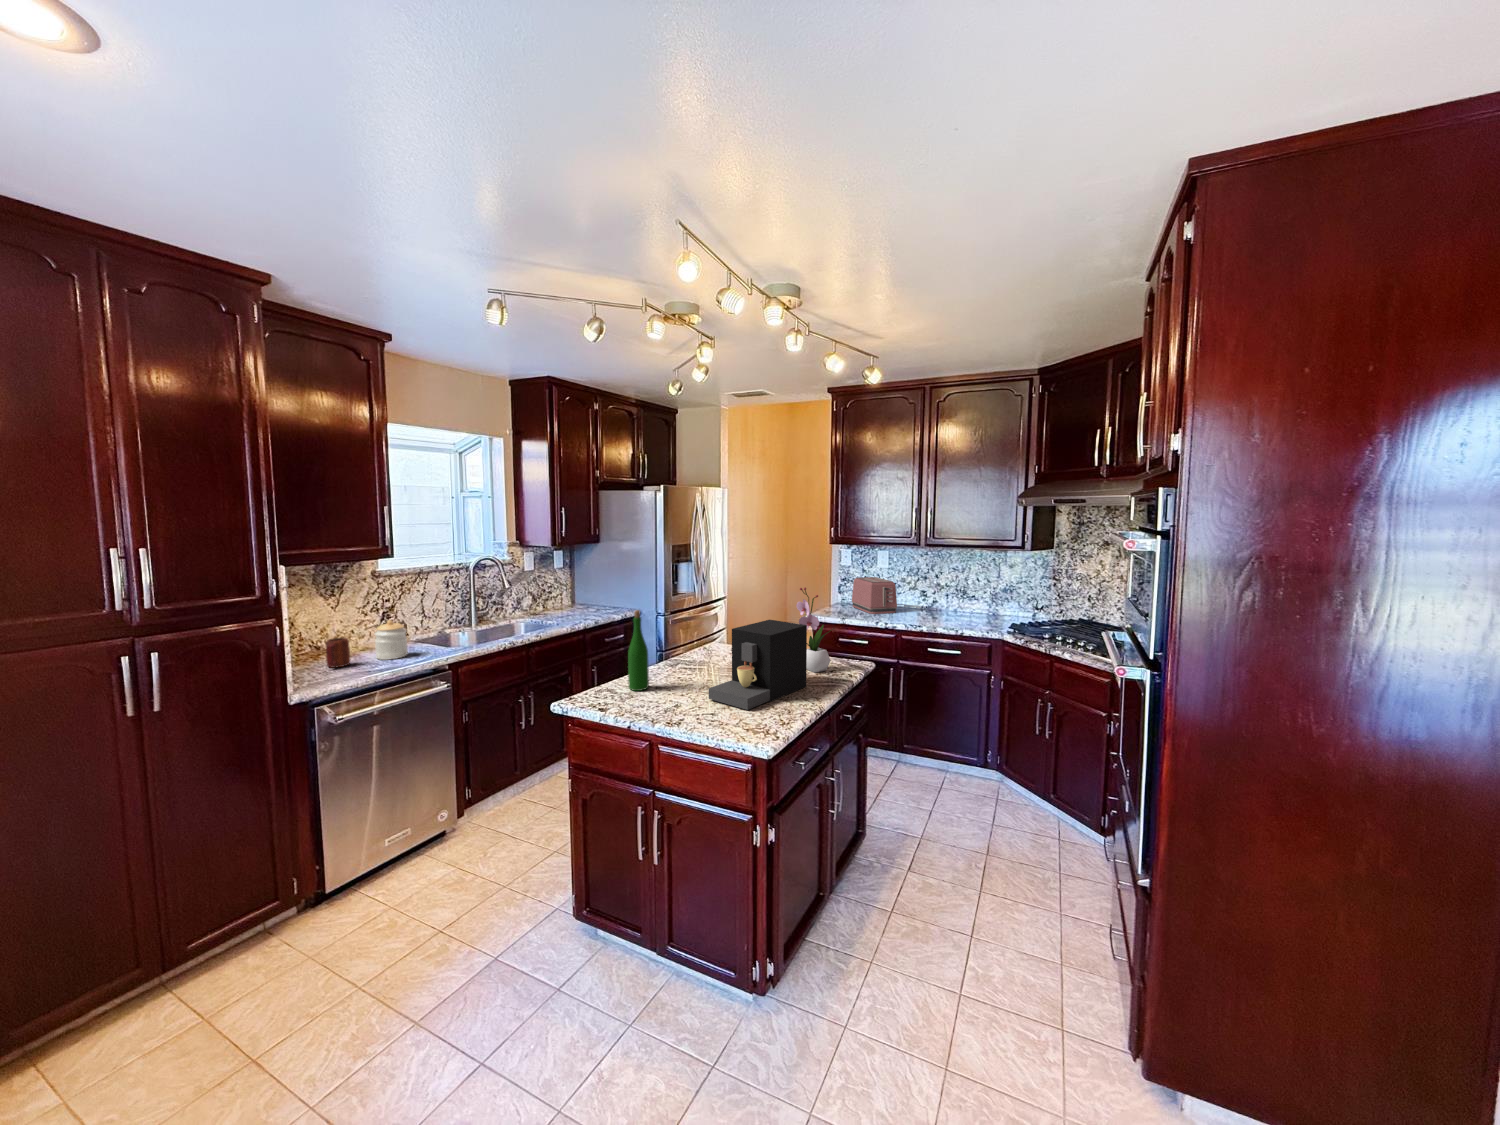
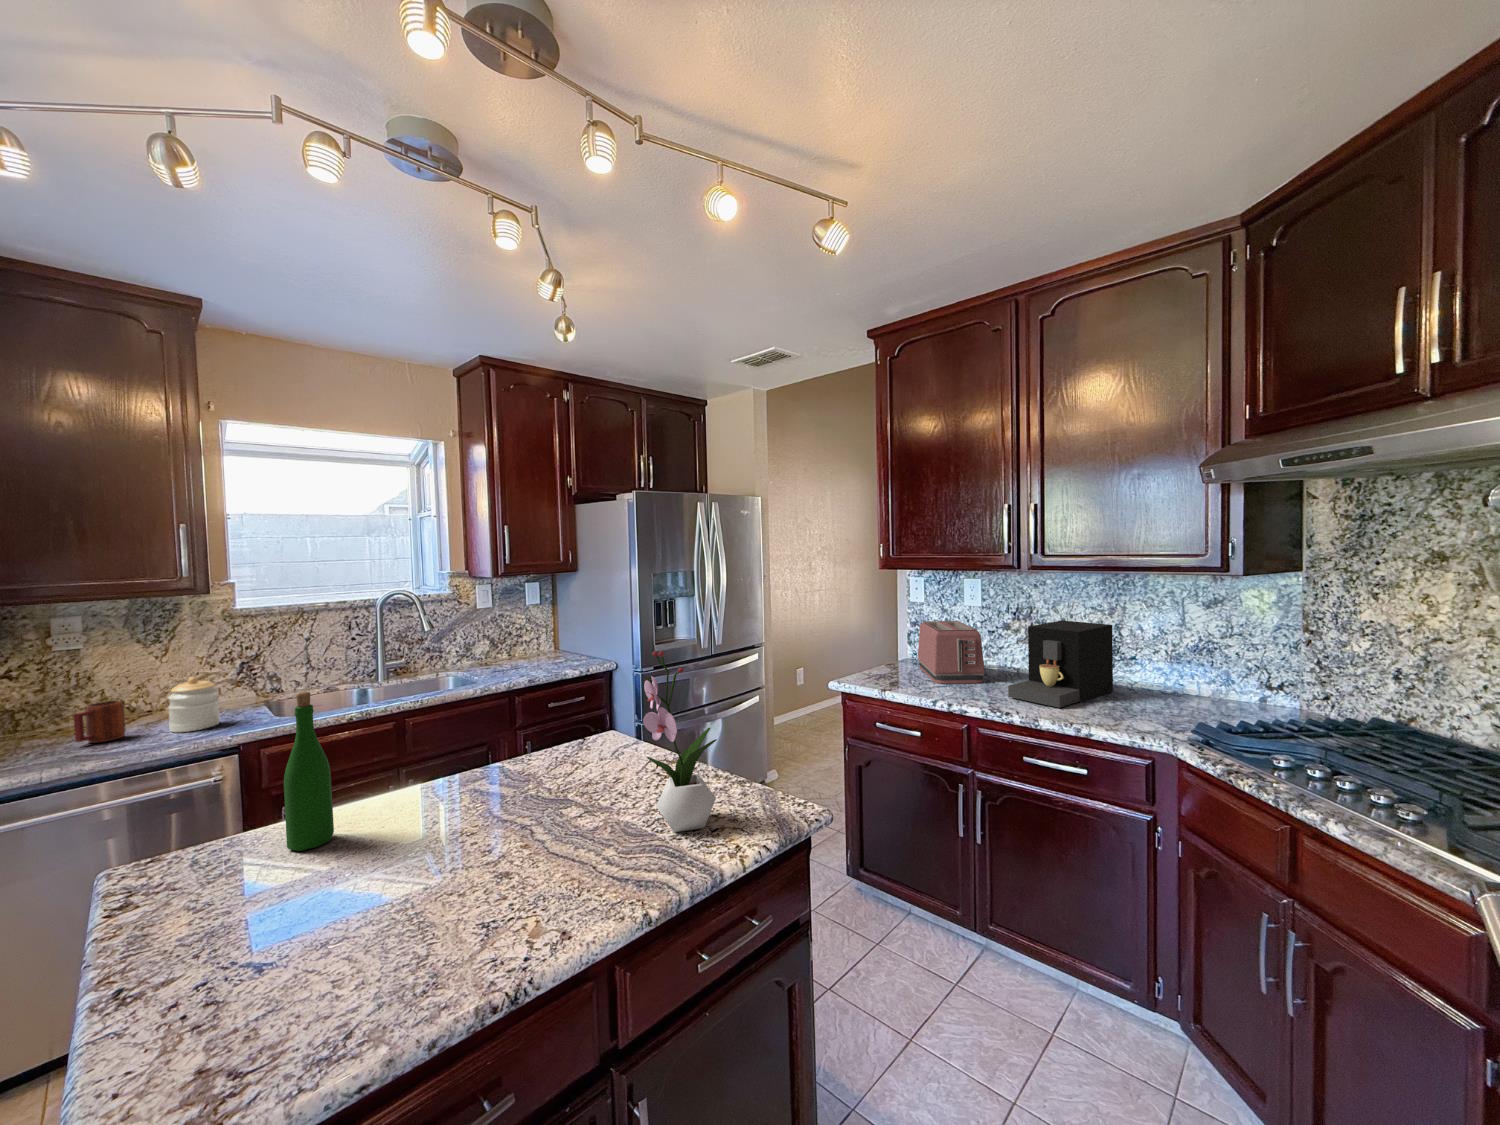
coffee maker: present [709,620,807,710] -> present [1008,620,1113,708]

